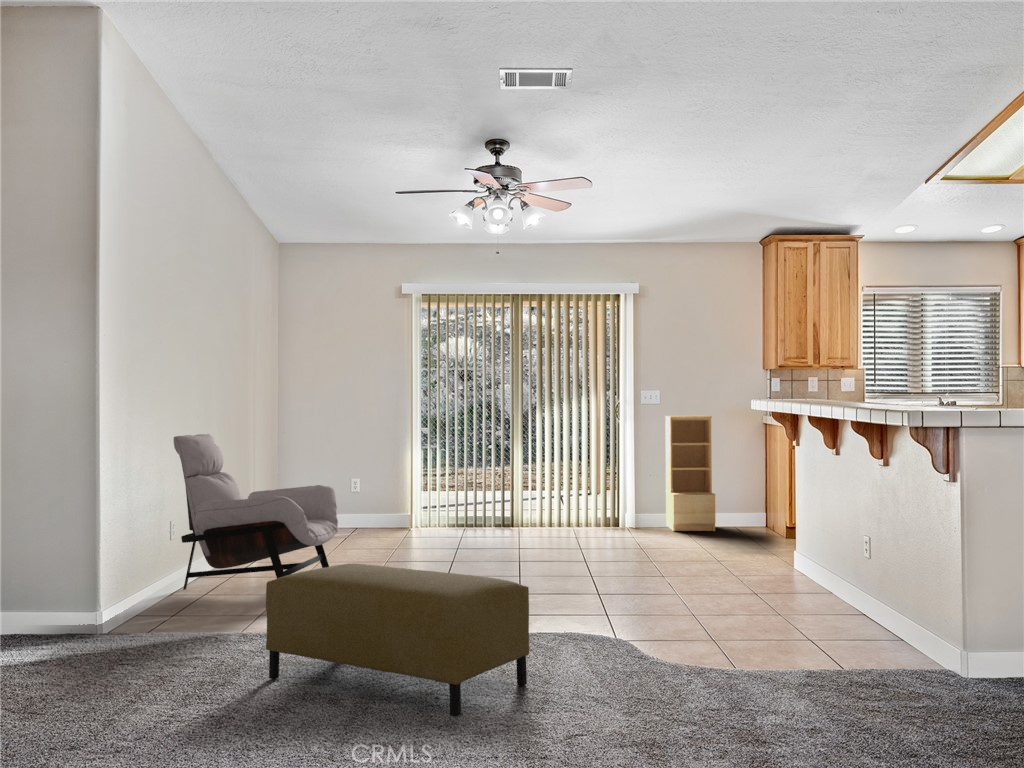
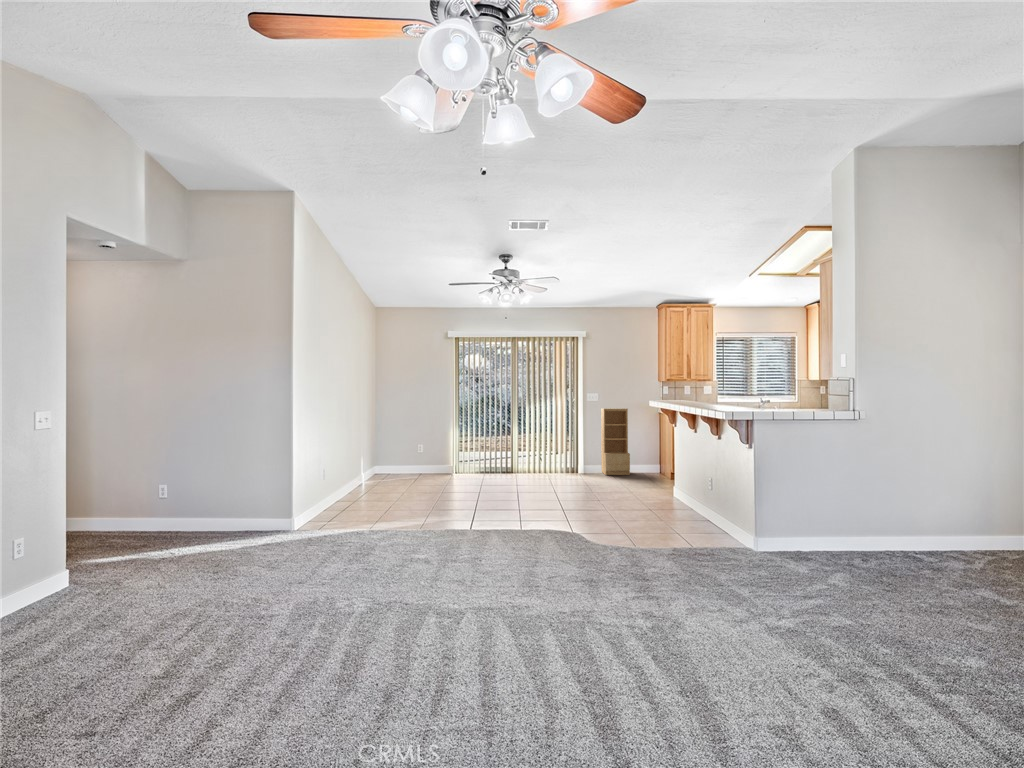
lounge chair: present [174,434,338,590] -> none [327,421,418,516]
ottoman: present [266,564,529,717] -> none [389,492,528,570]

